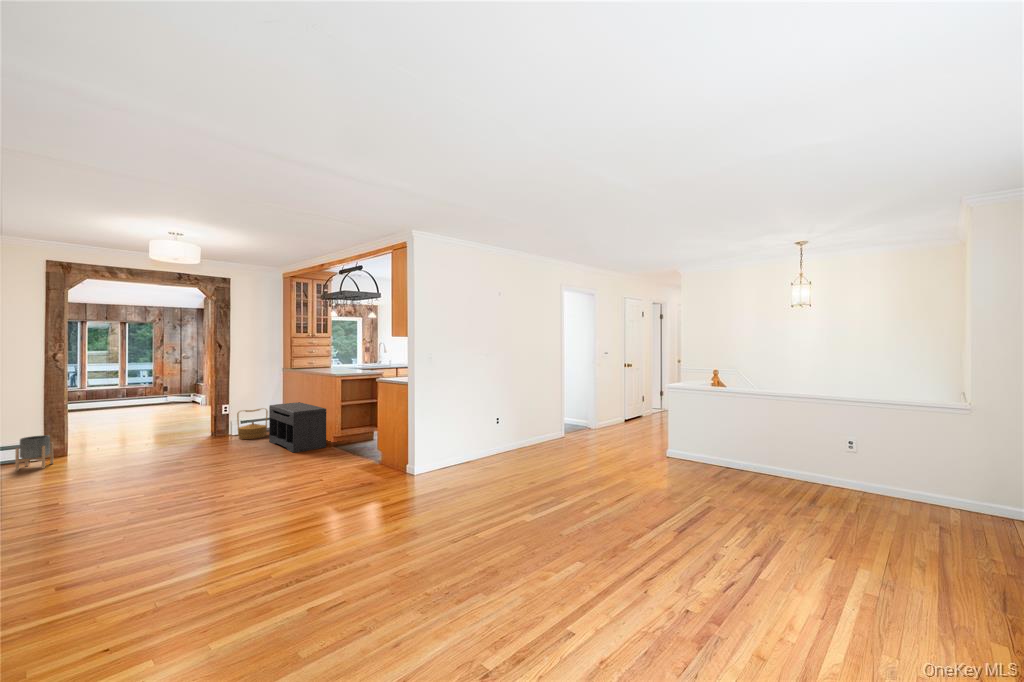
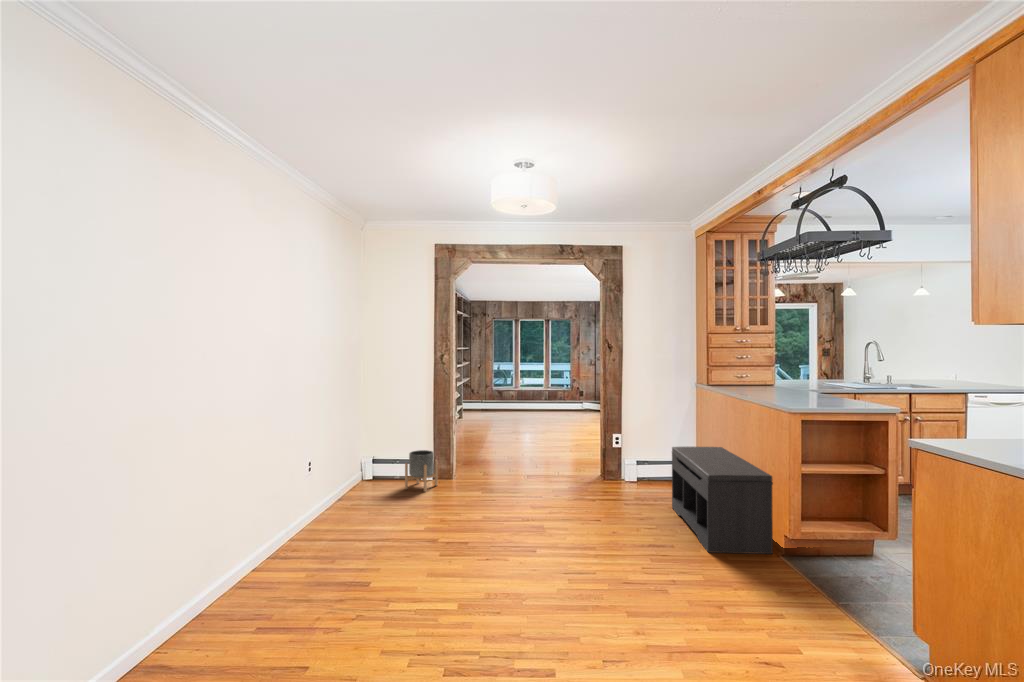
woven basket: present [237,408,268,439] -> none [629,446,672,494]

